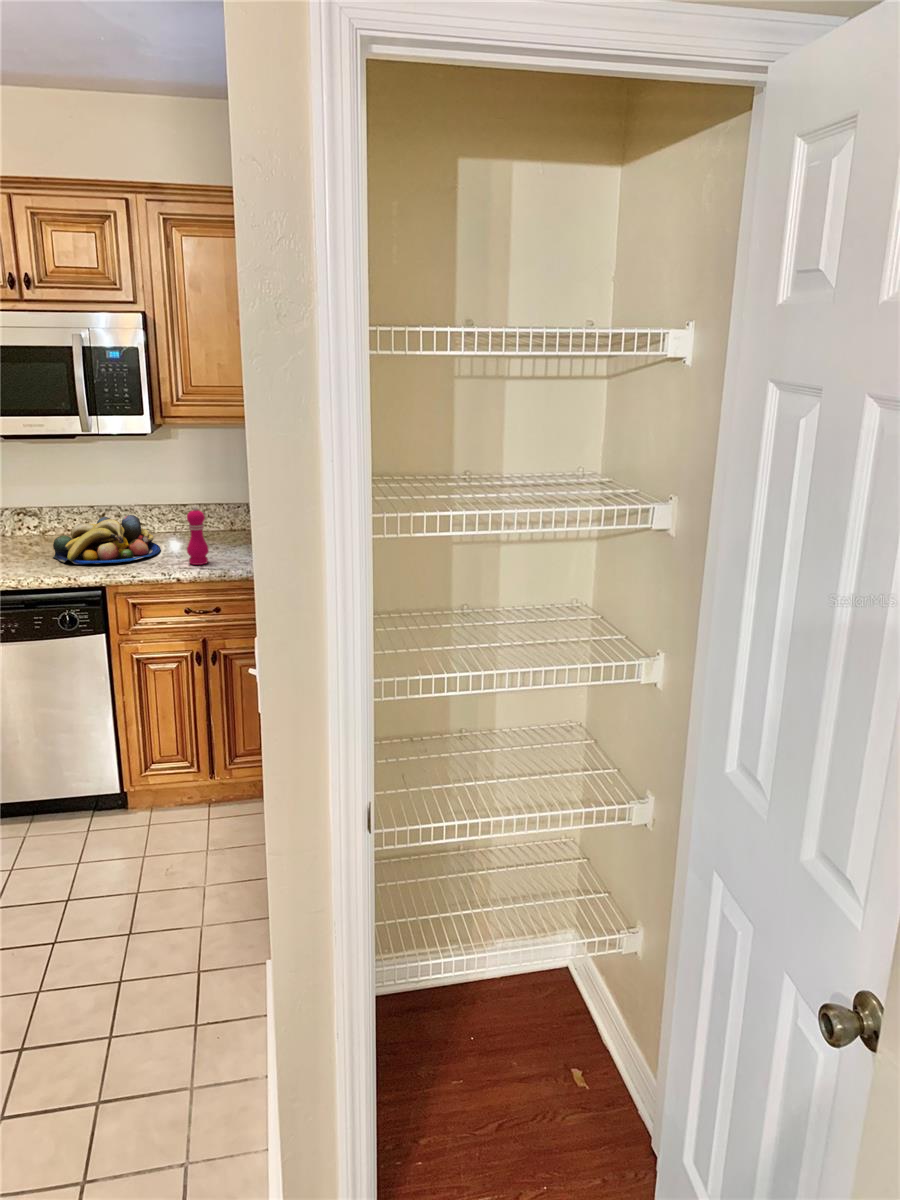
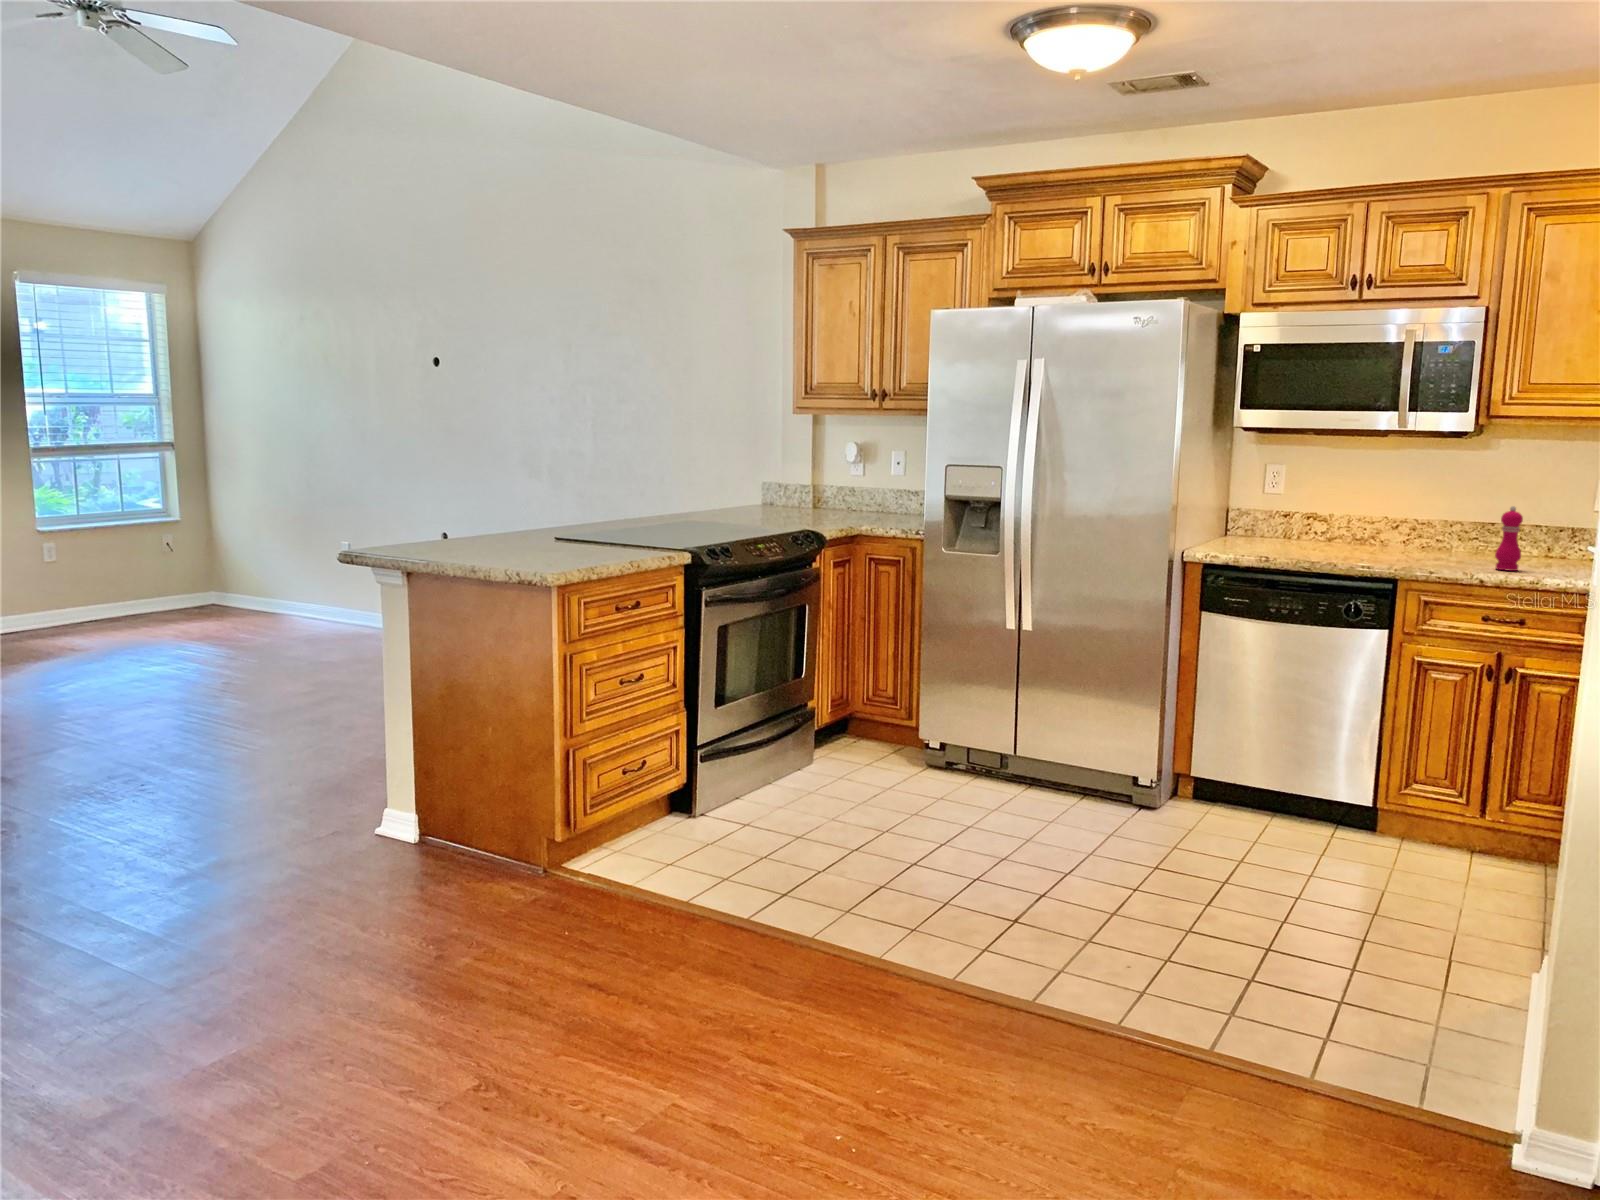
fruit bowl: present [53,515,161,564] -> none [1343,520,1461,561]

